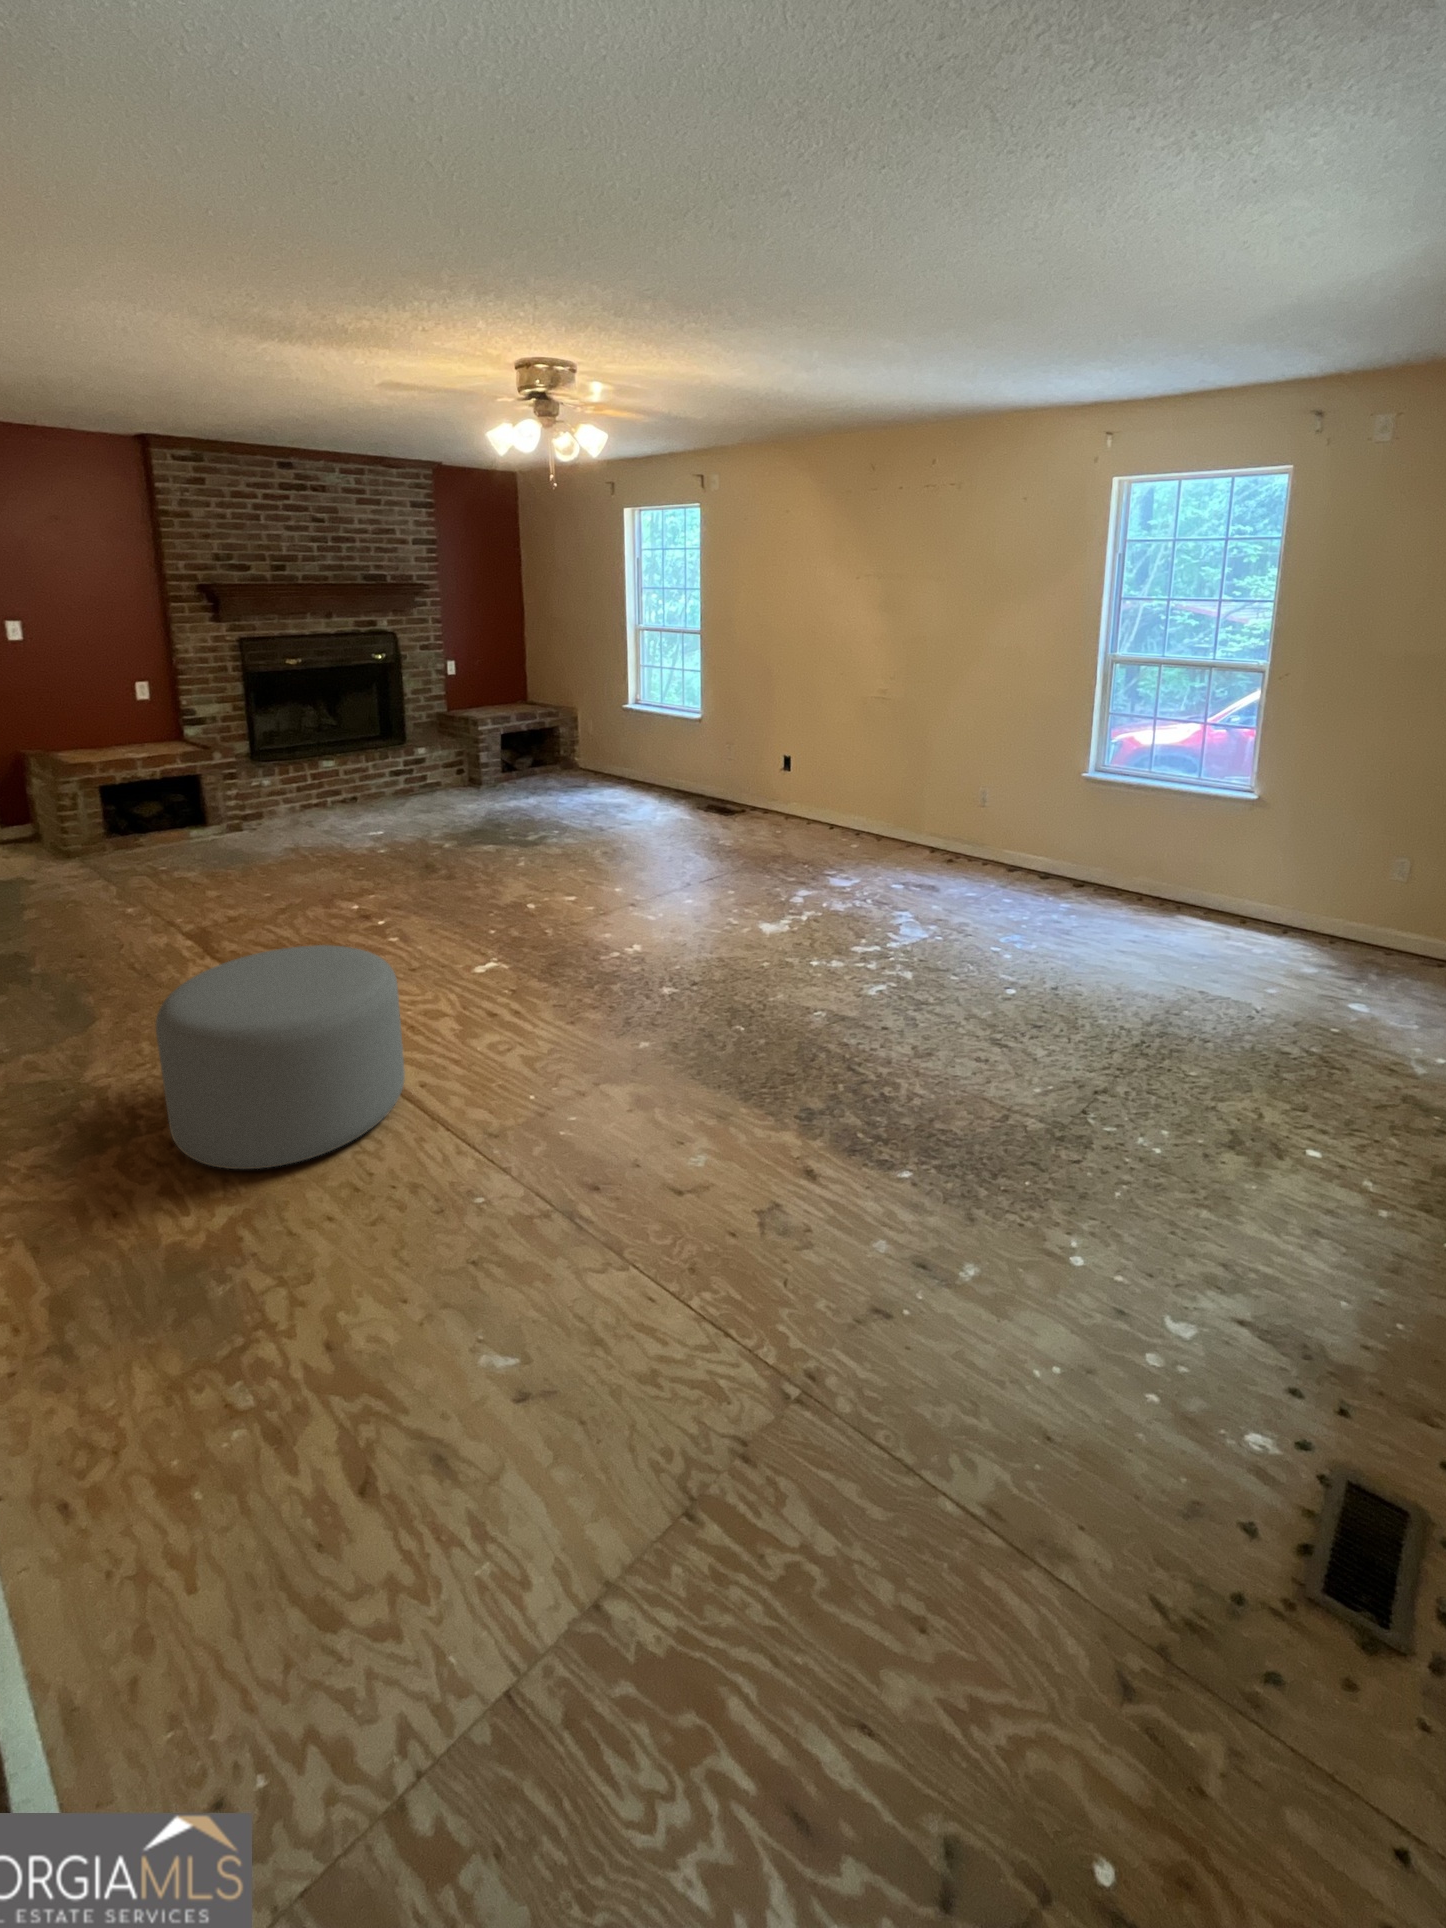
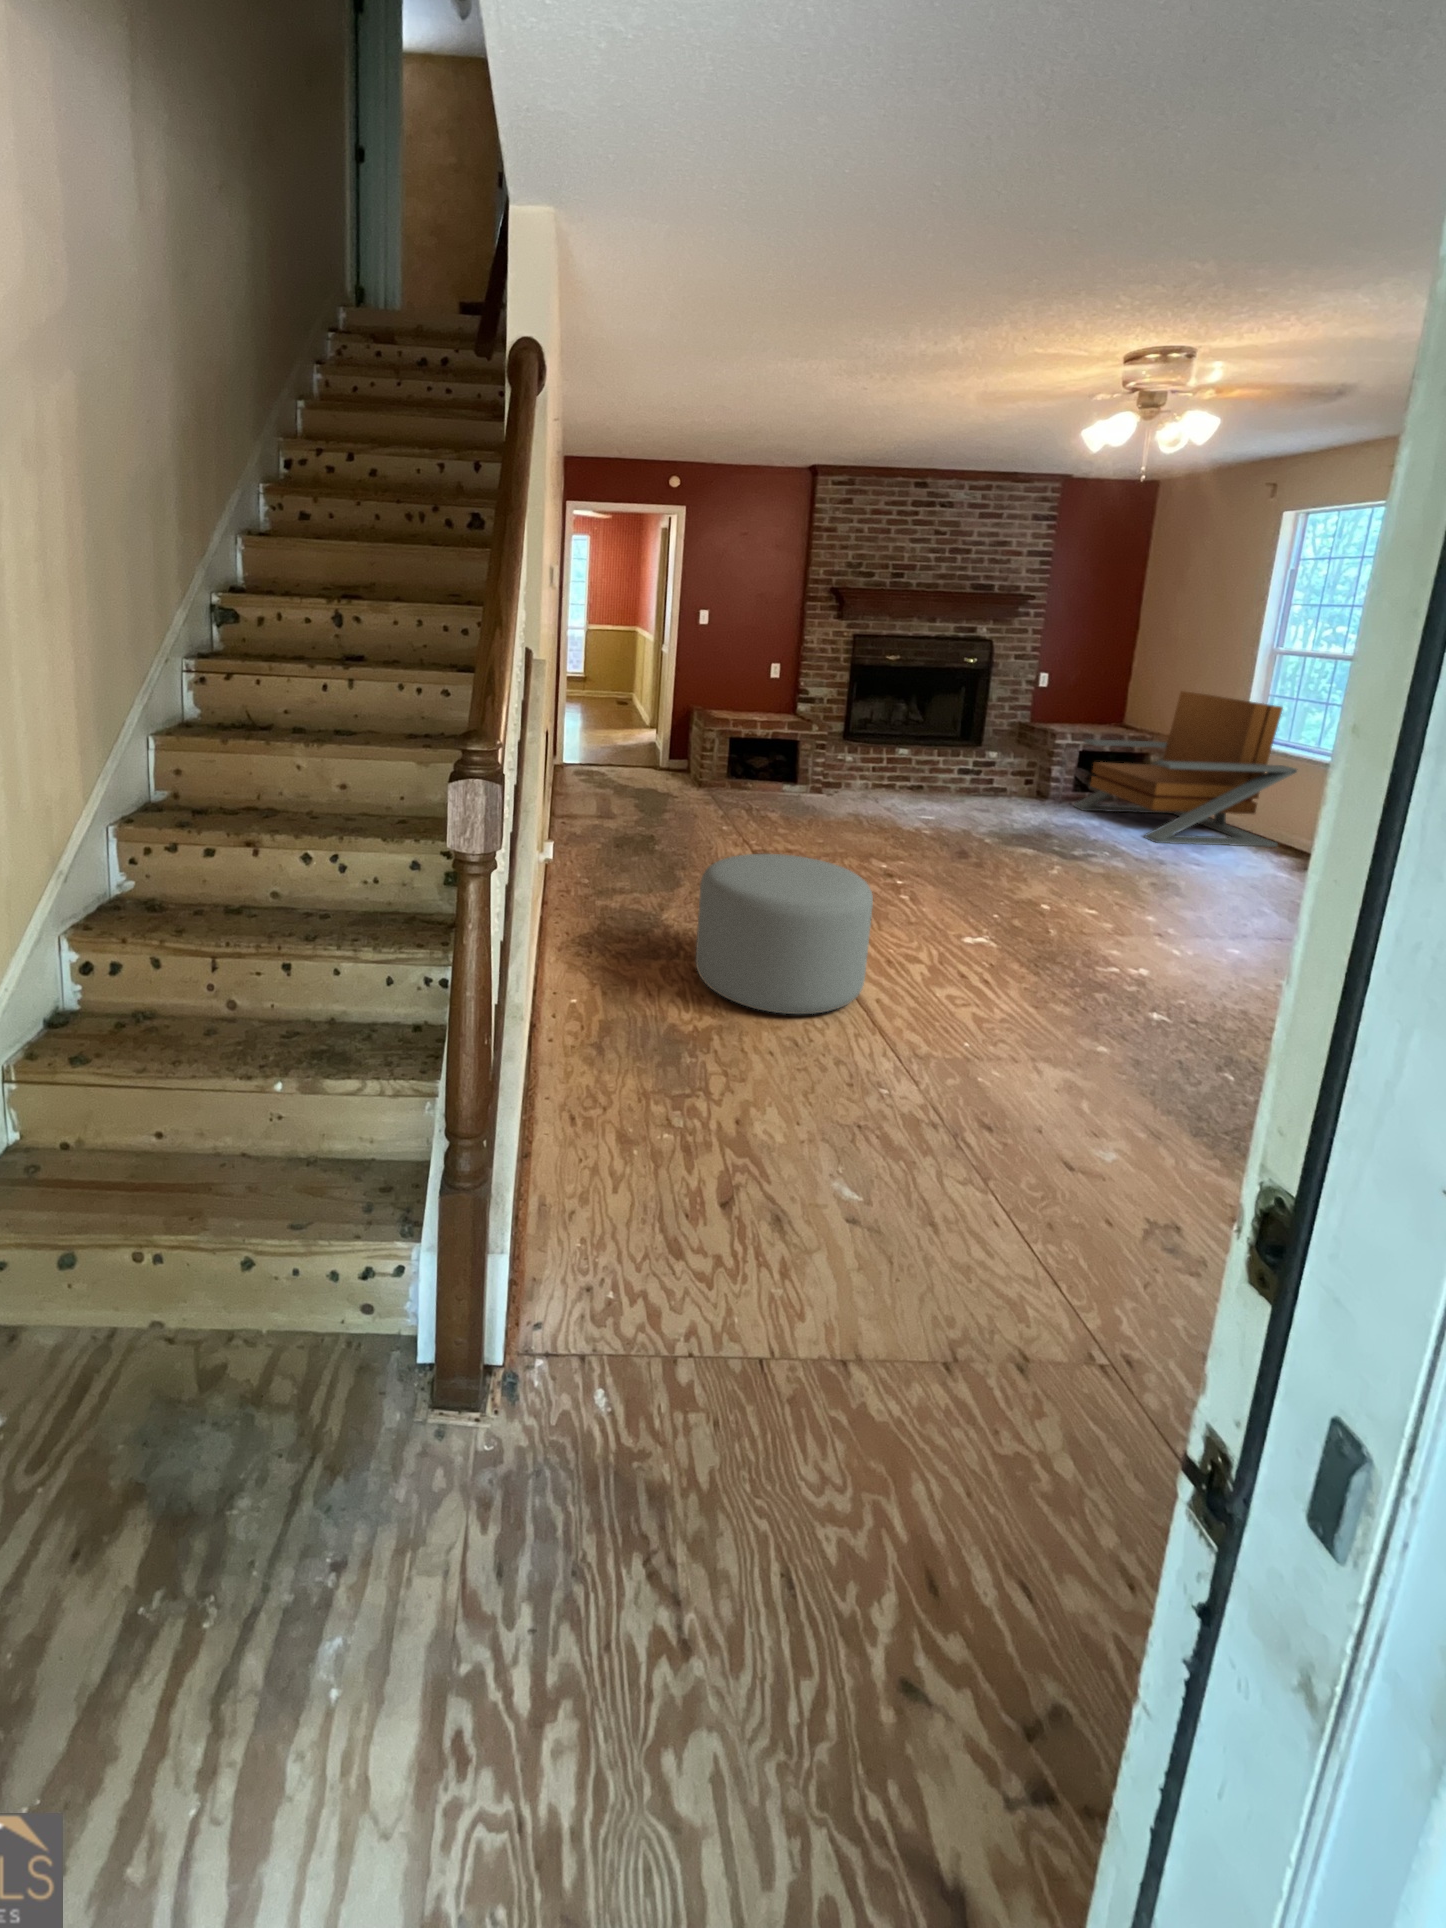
lounge chair: none [506,669,673,811] -> present [1074,691,1297,847]

